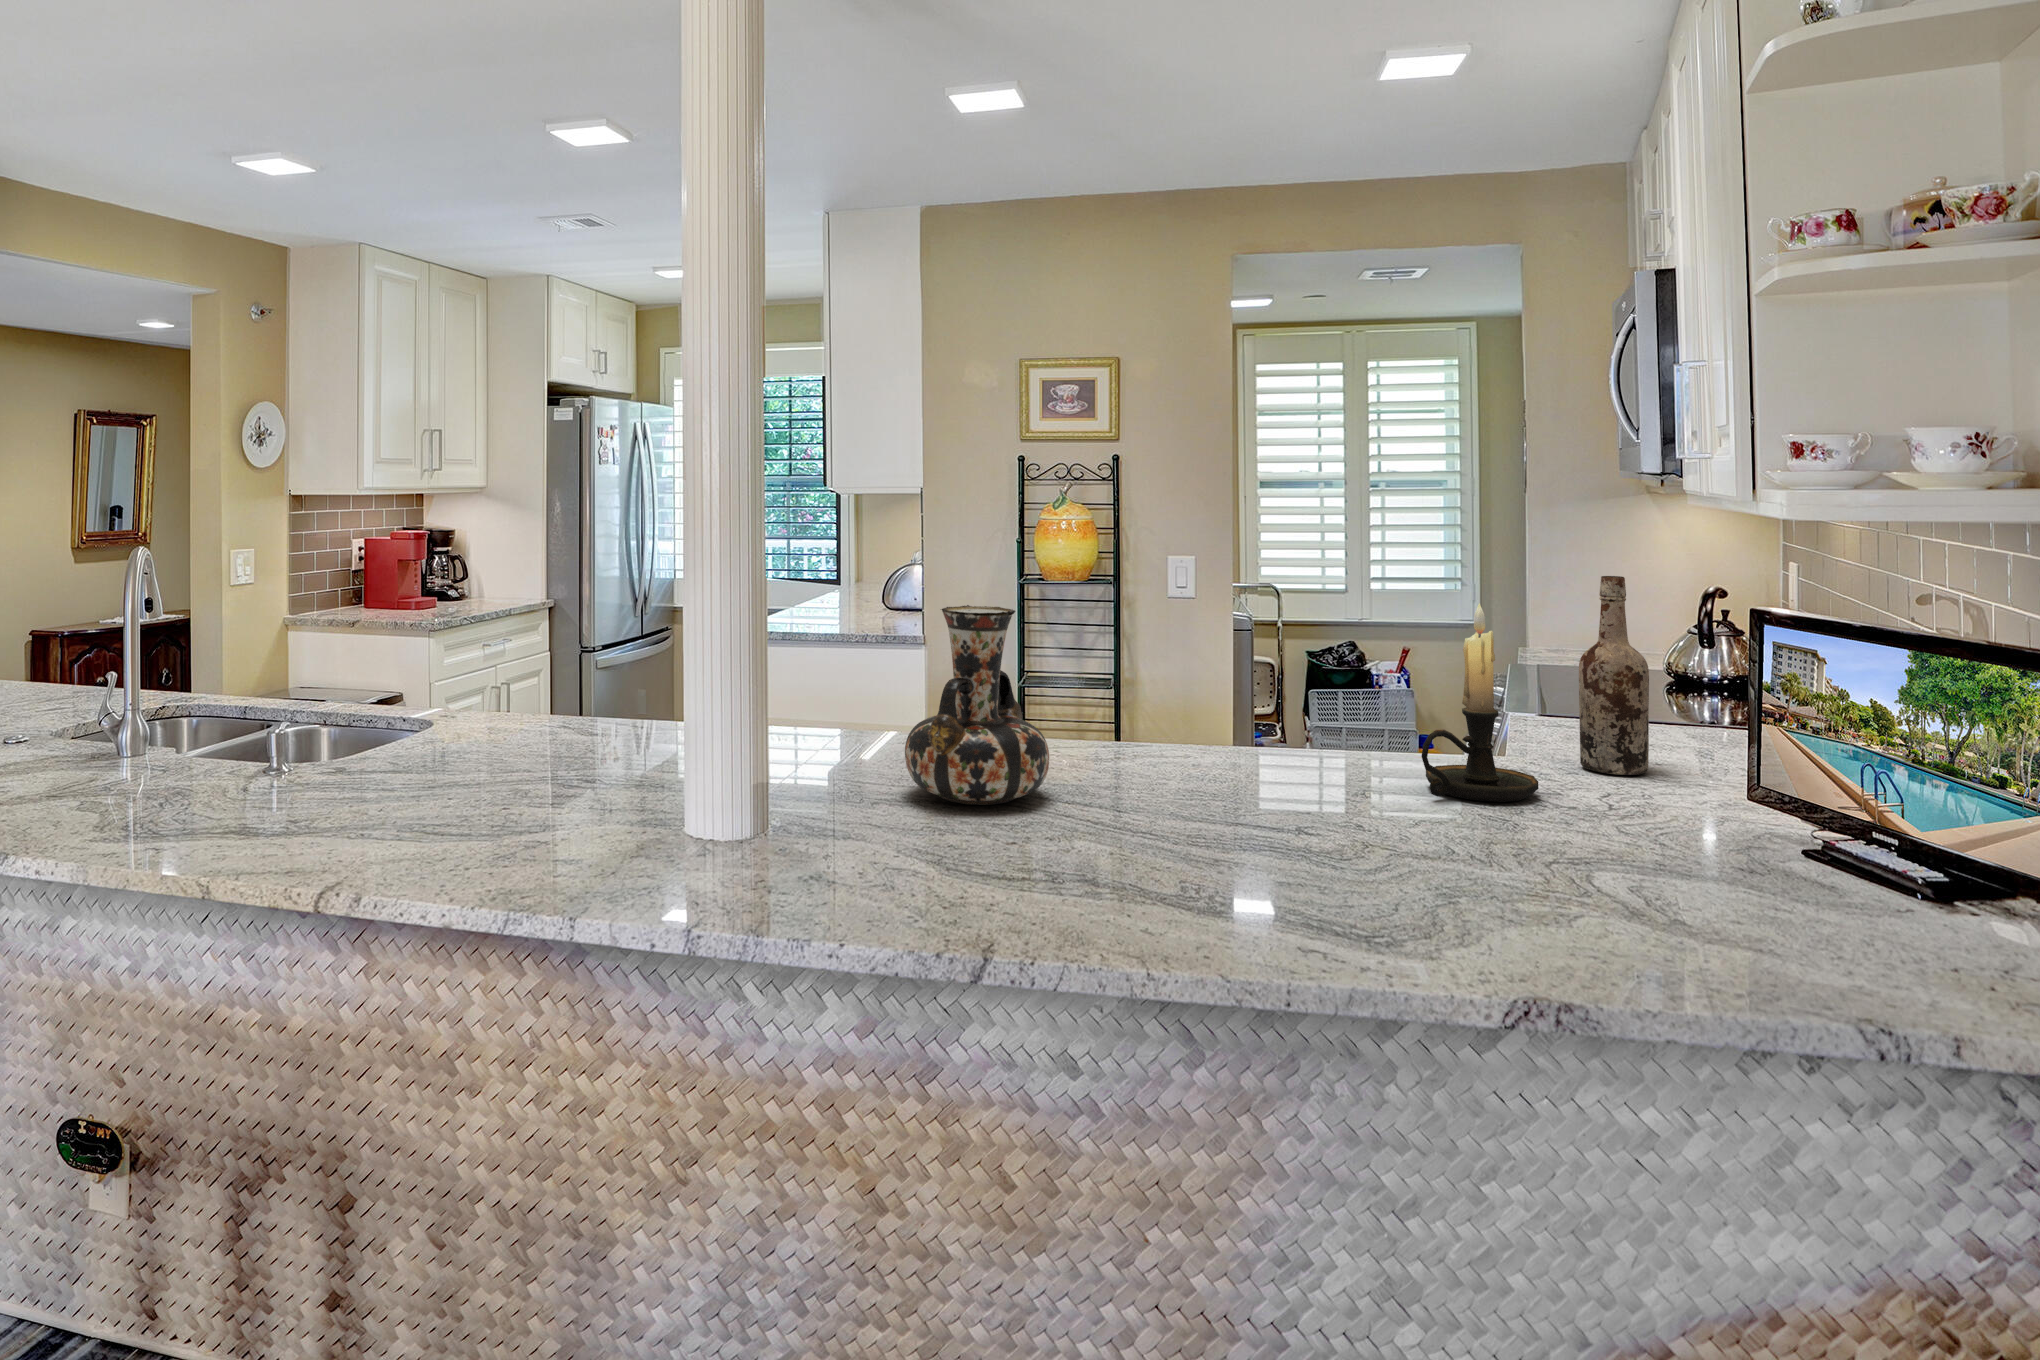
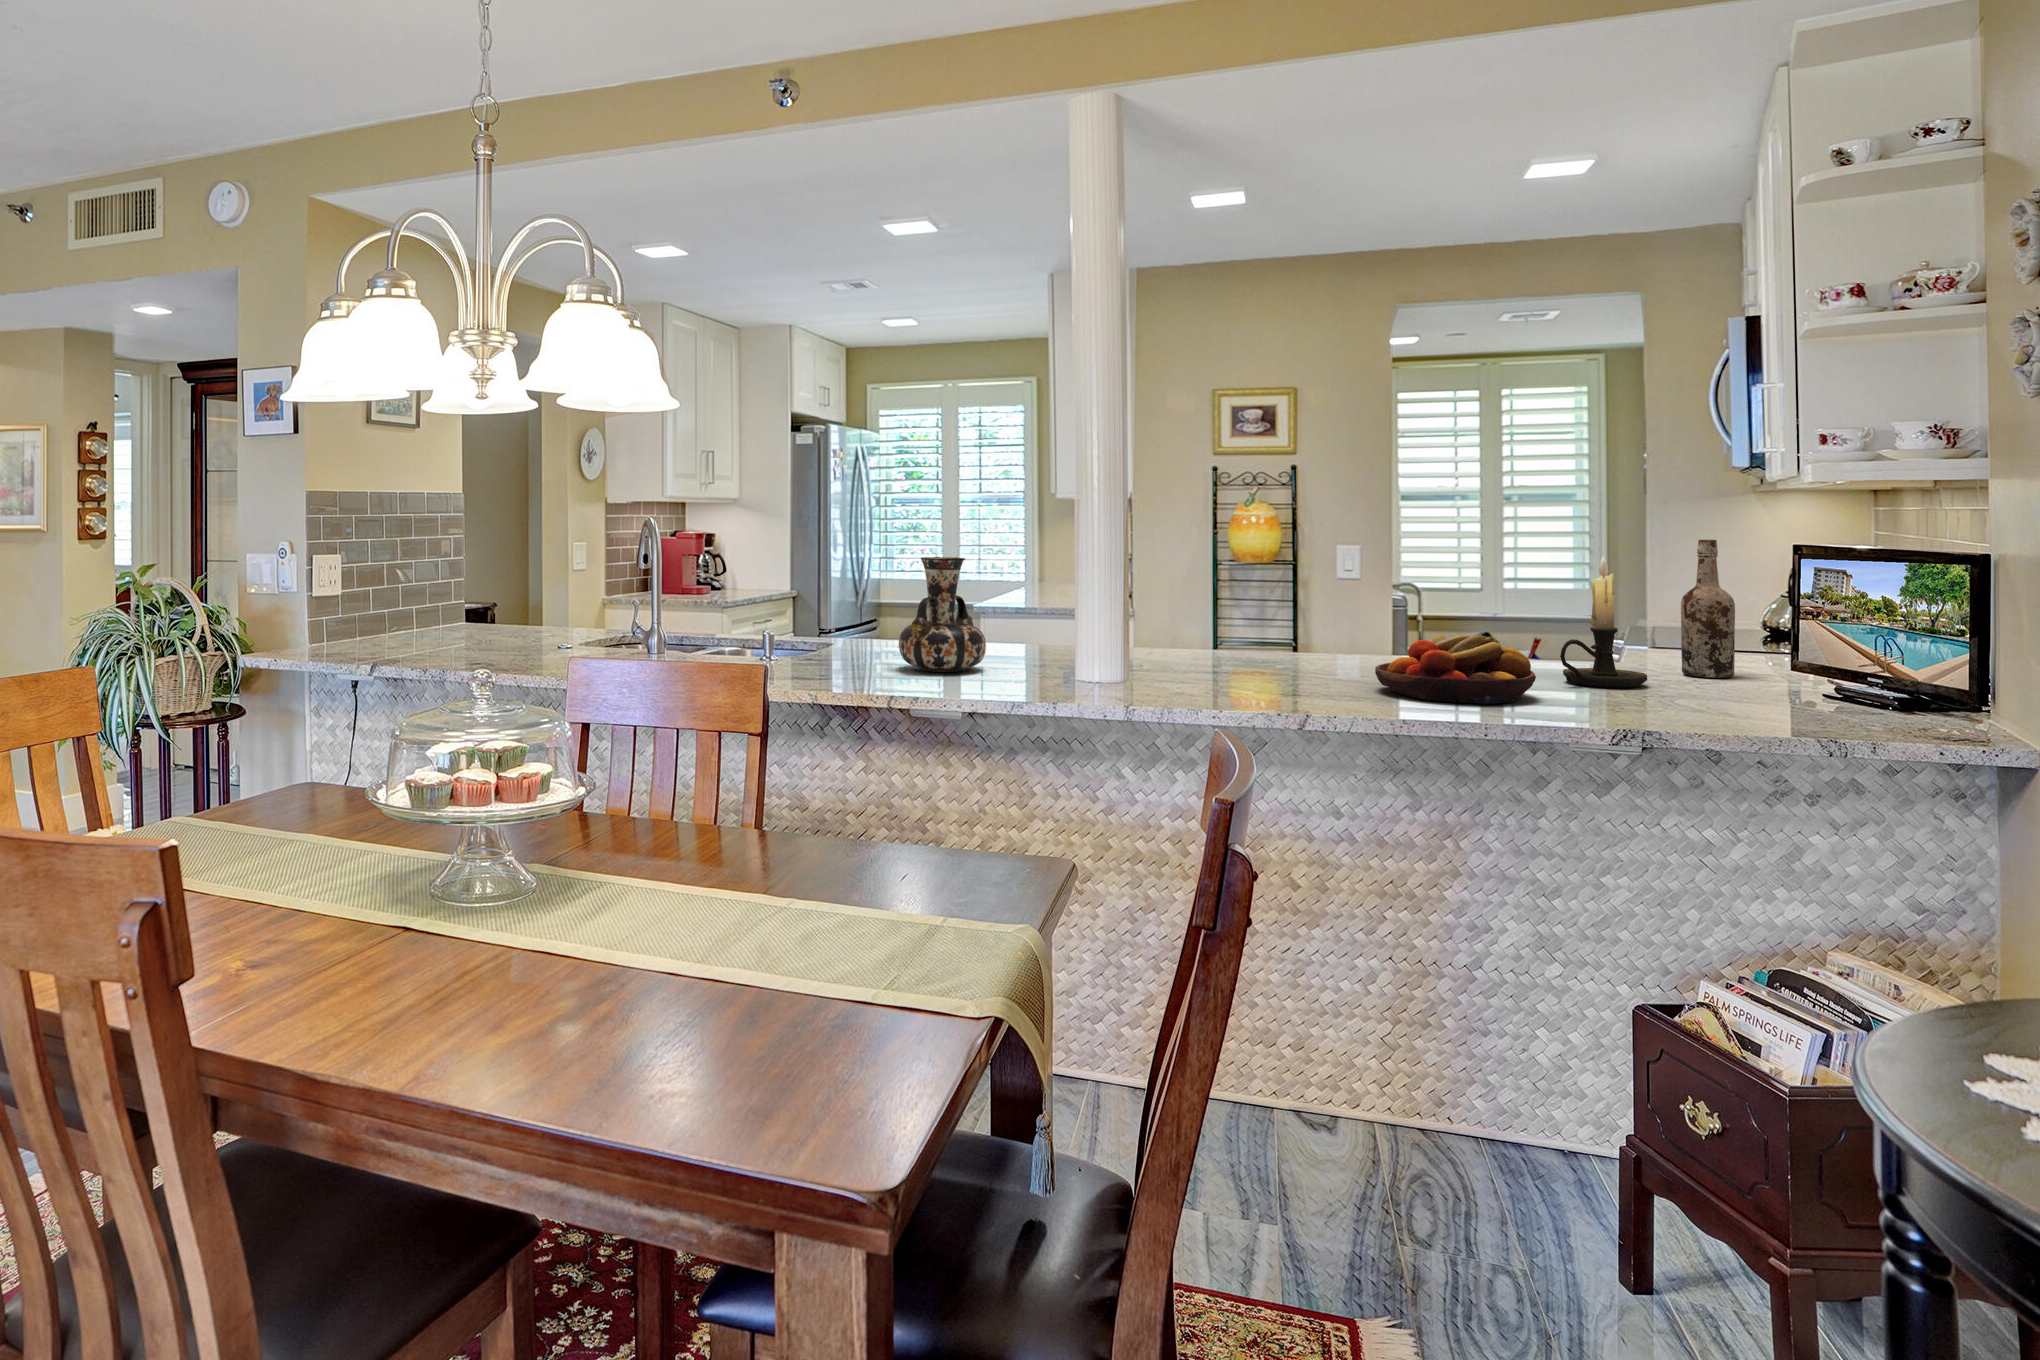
decorative vase: present [905,605,1049,805] -> present [899,557,986,672]
fruit bowl: none [1161,722,1386,851] -> present [1375,635,1536,704]

